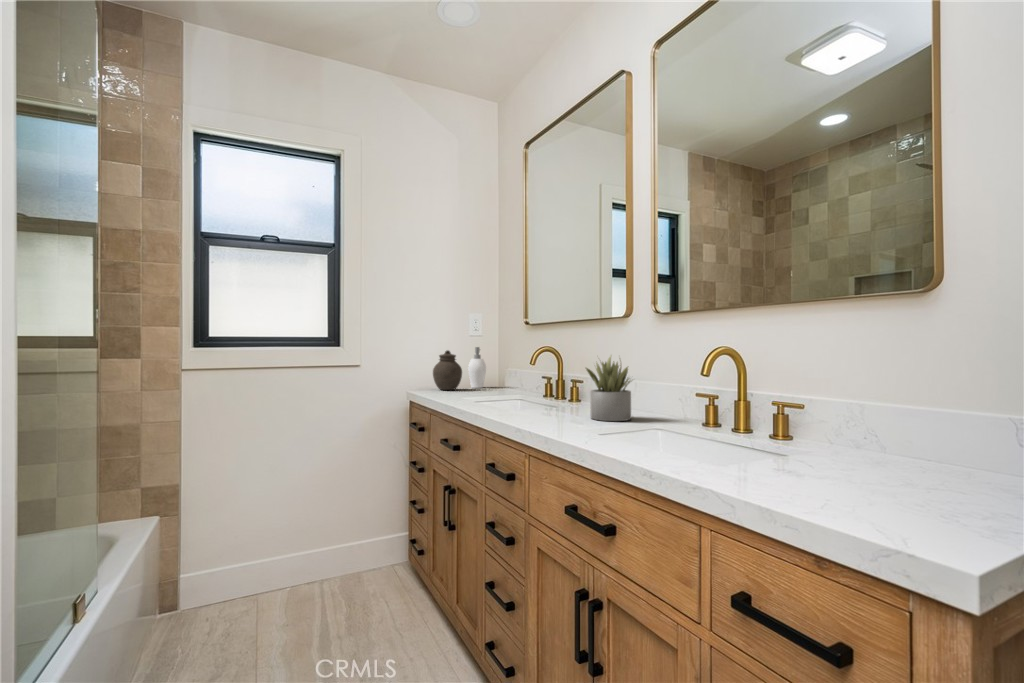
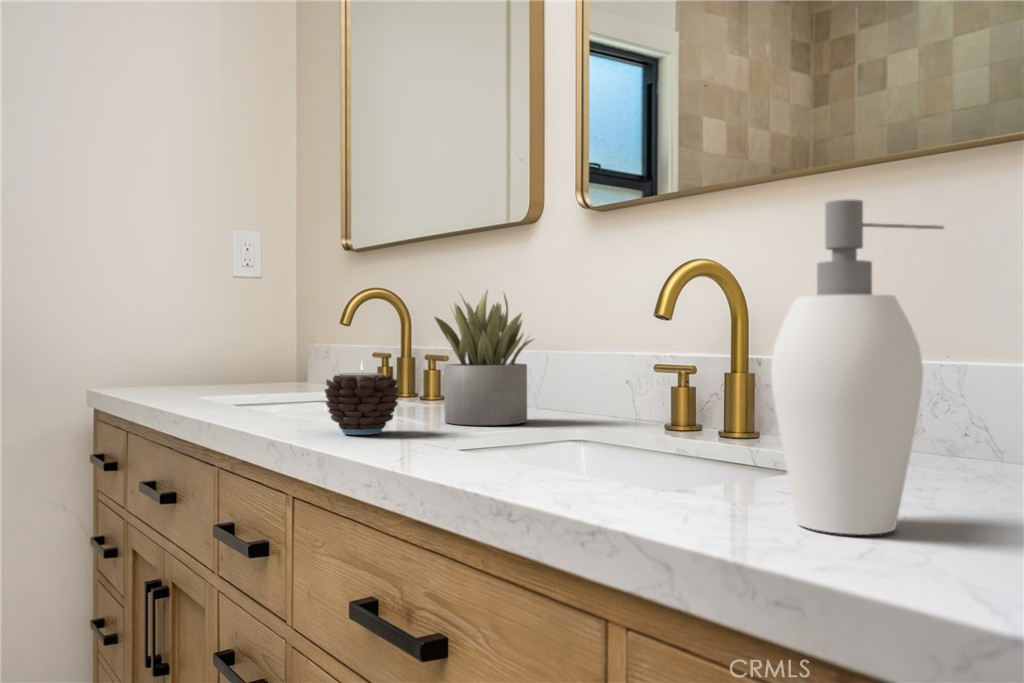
soap dispenser: present [468,347,486,388] -> present [771,199,944,535]
jar: present [433,350,462,390] -> none [151,305,215,386]
candle: none [541,392,574,427] -> present [325,363,399,435]

